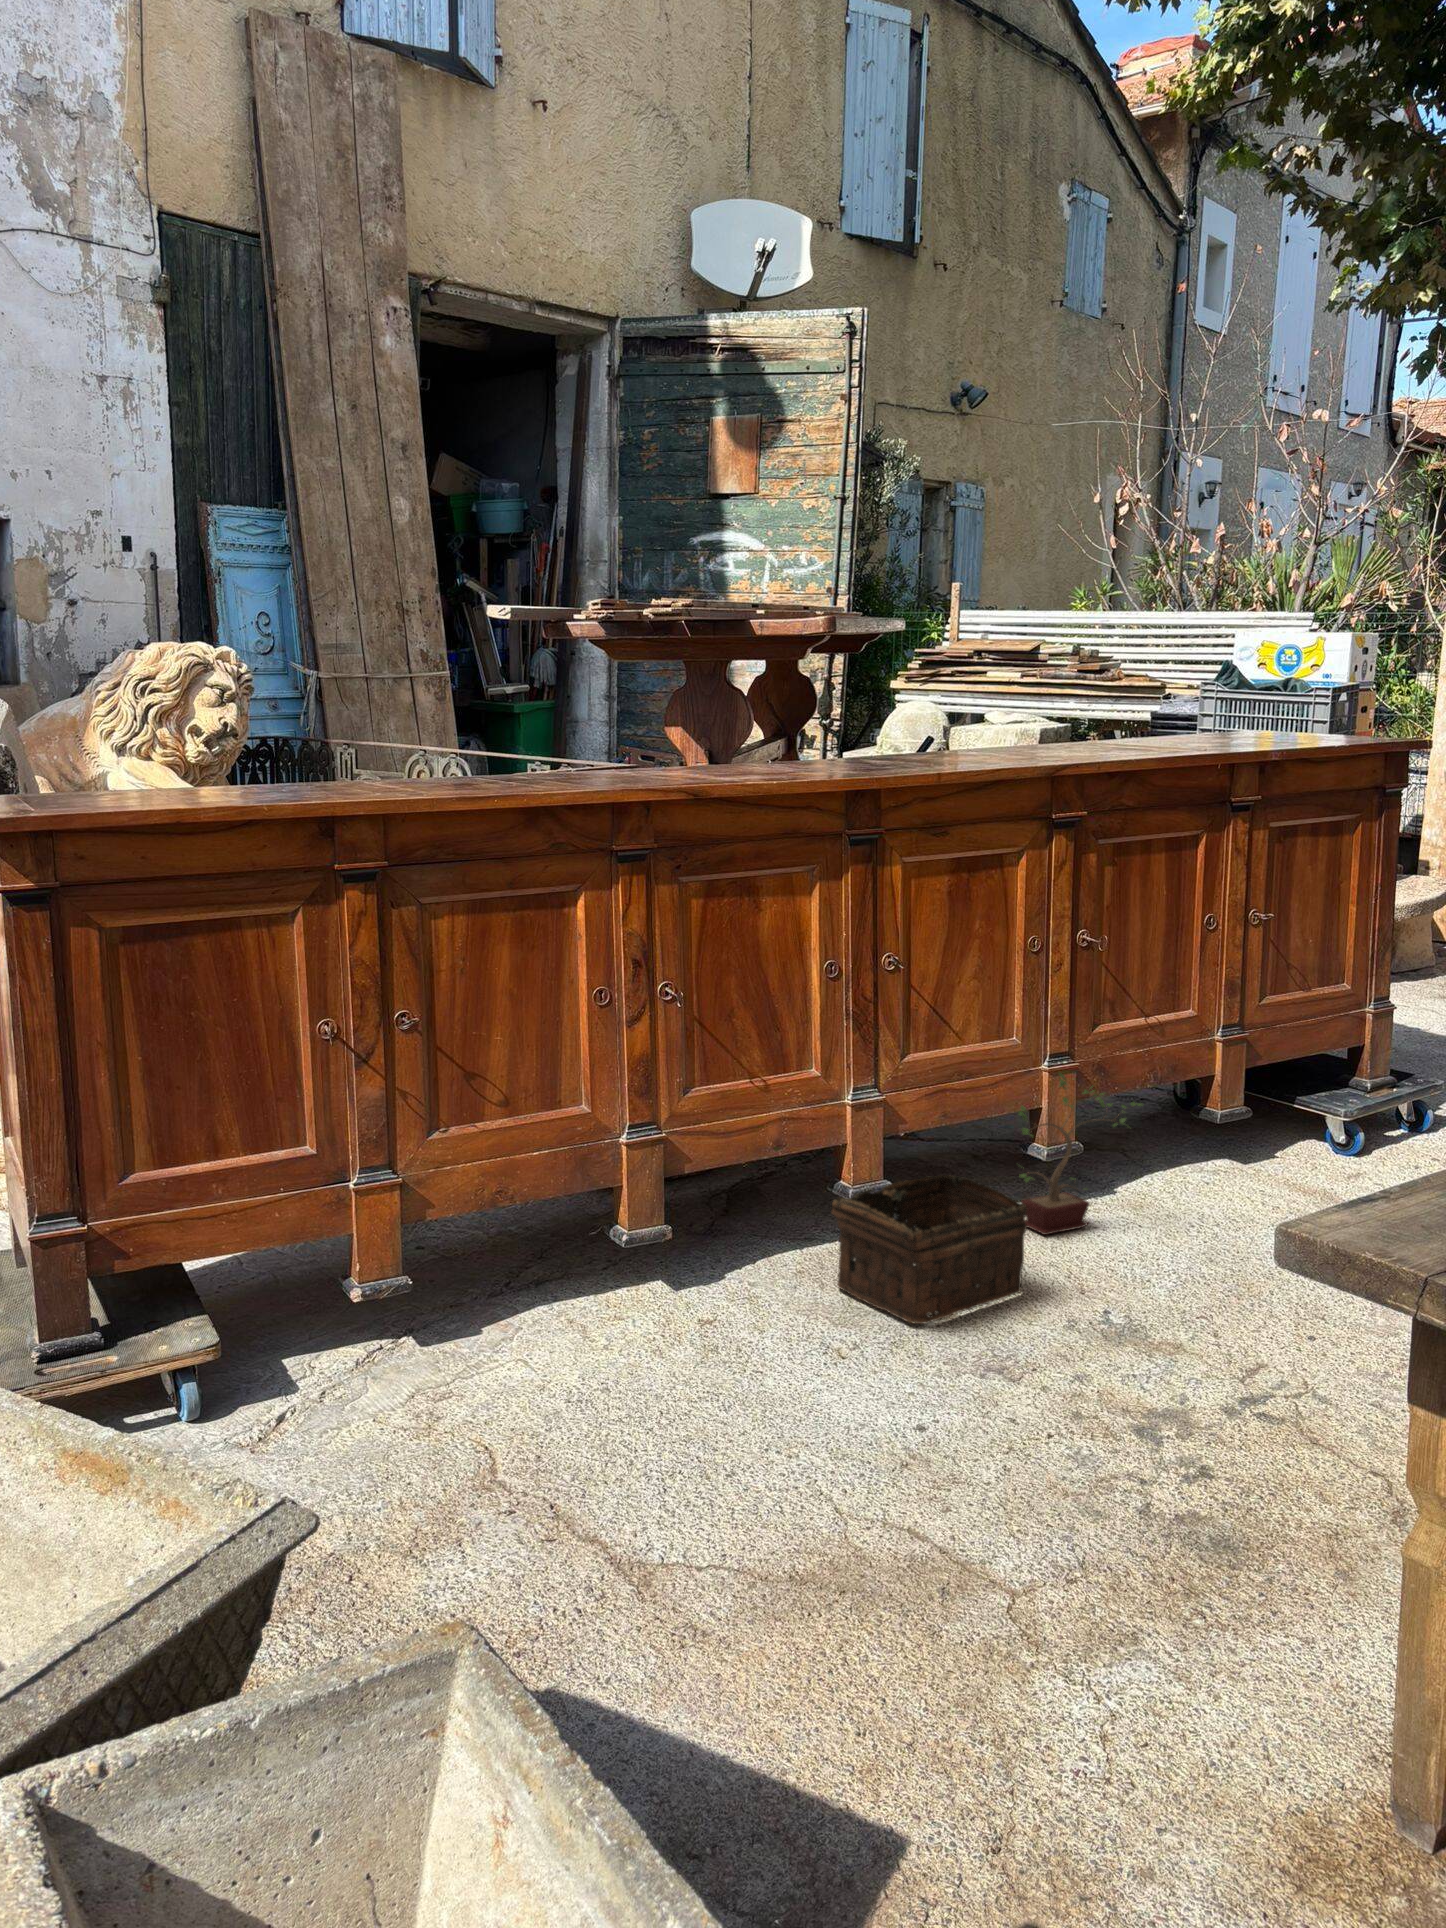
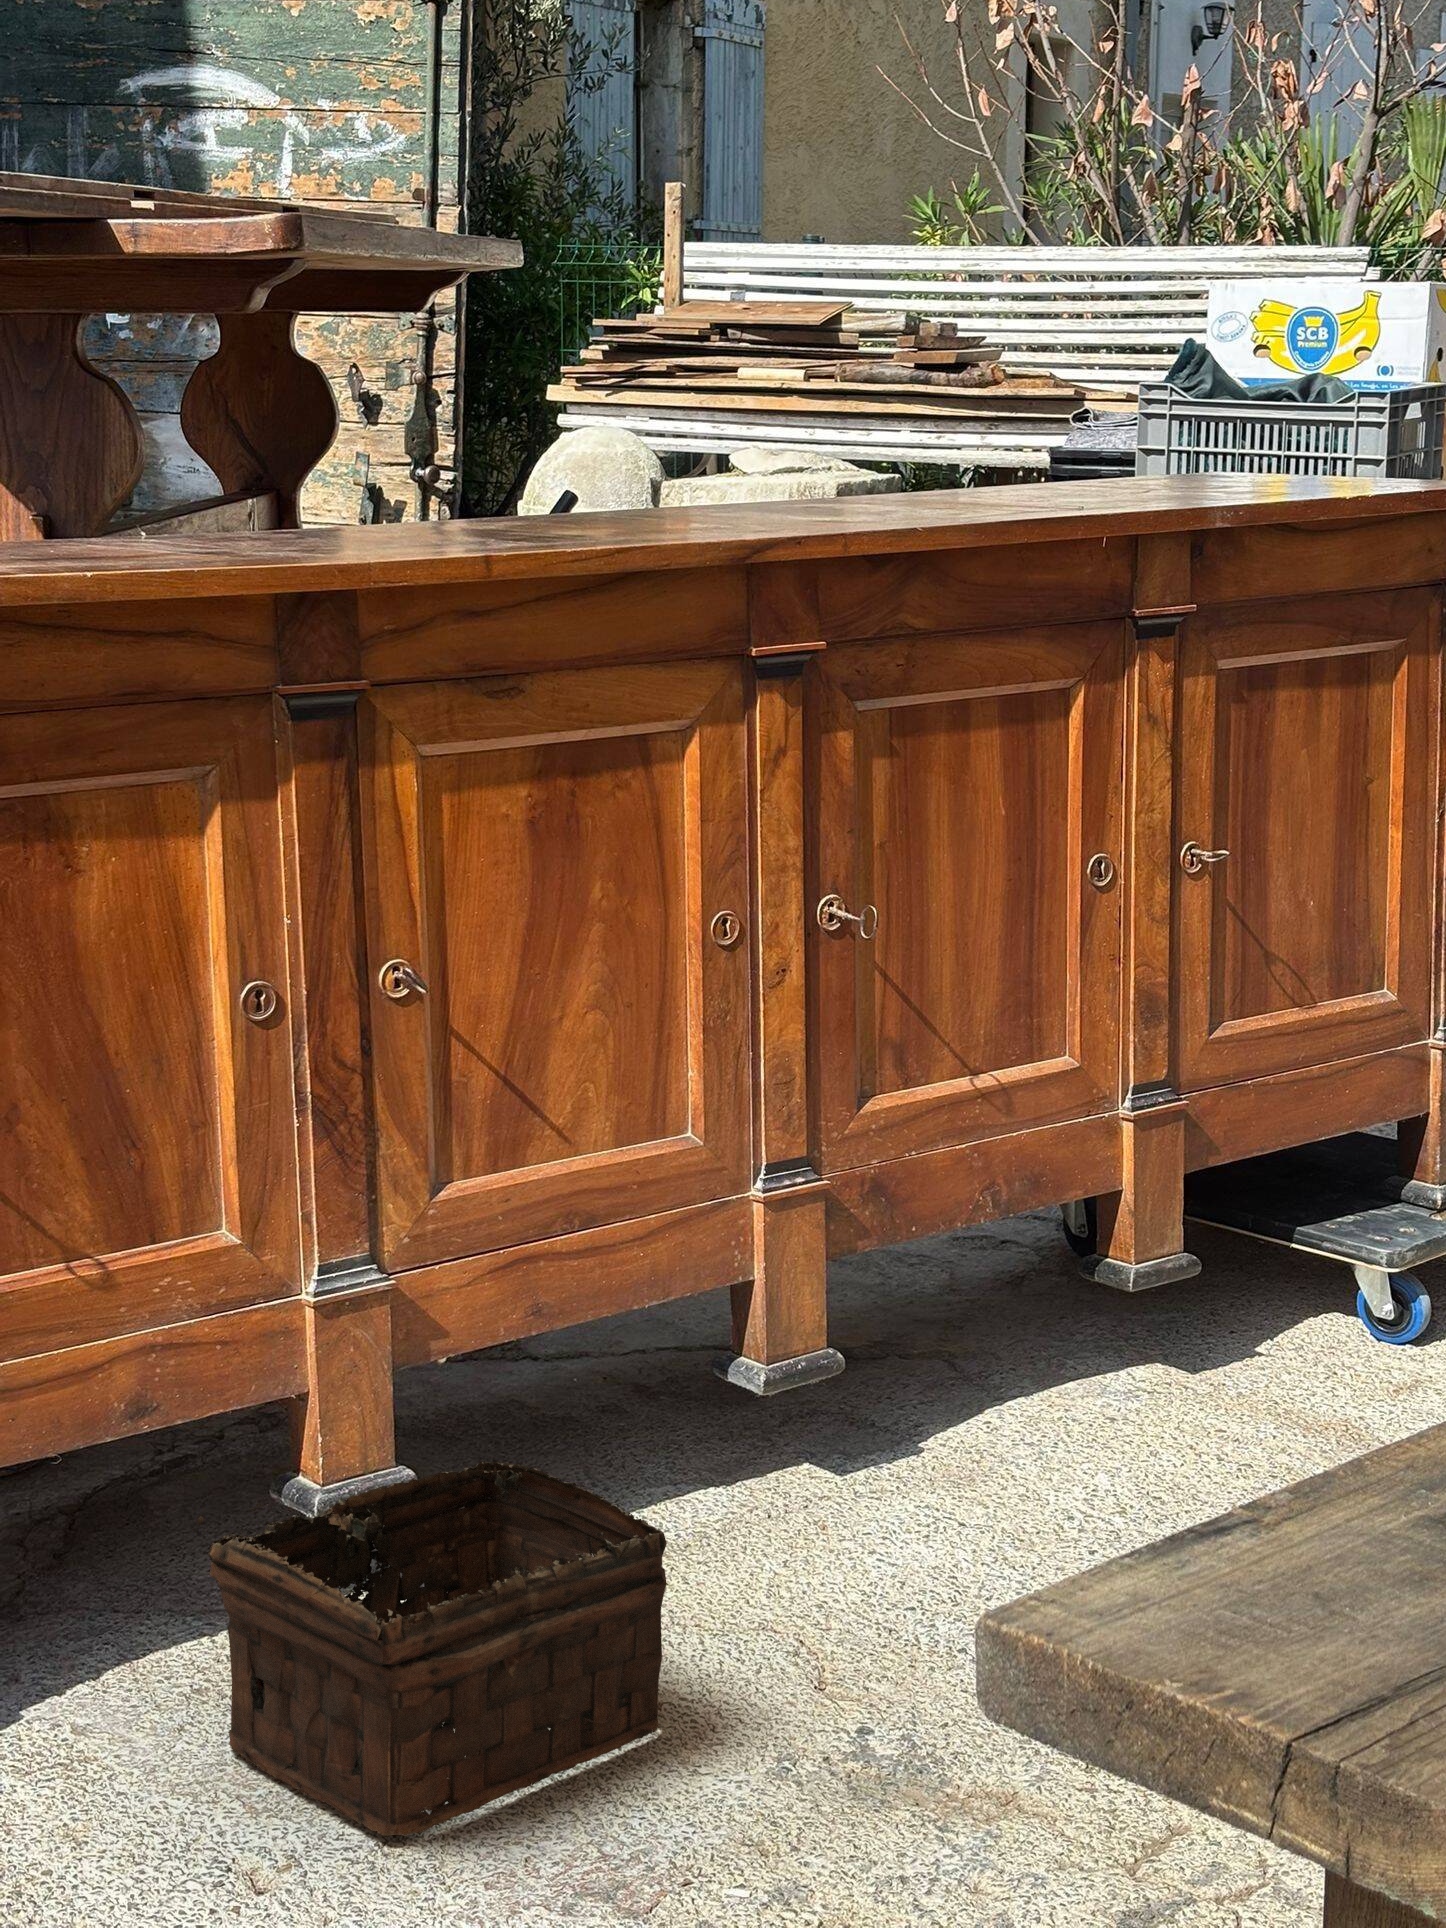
potted plant: present [1019,1073,1142,1235] -> none [668,1205,953,1577]

